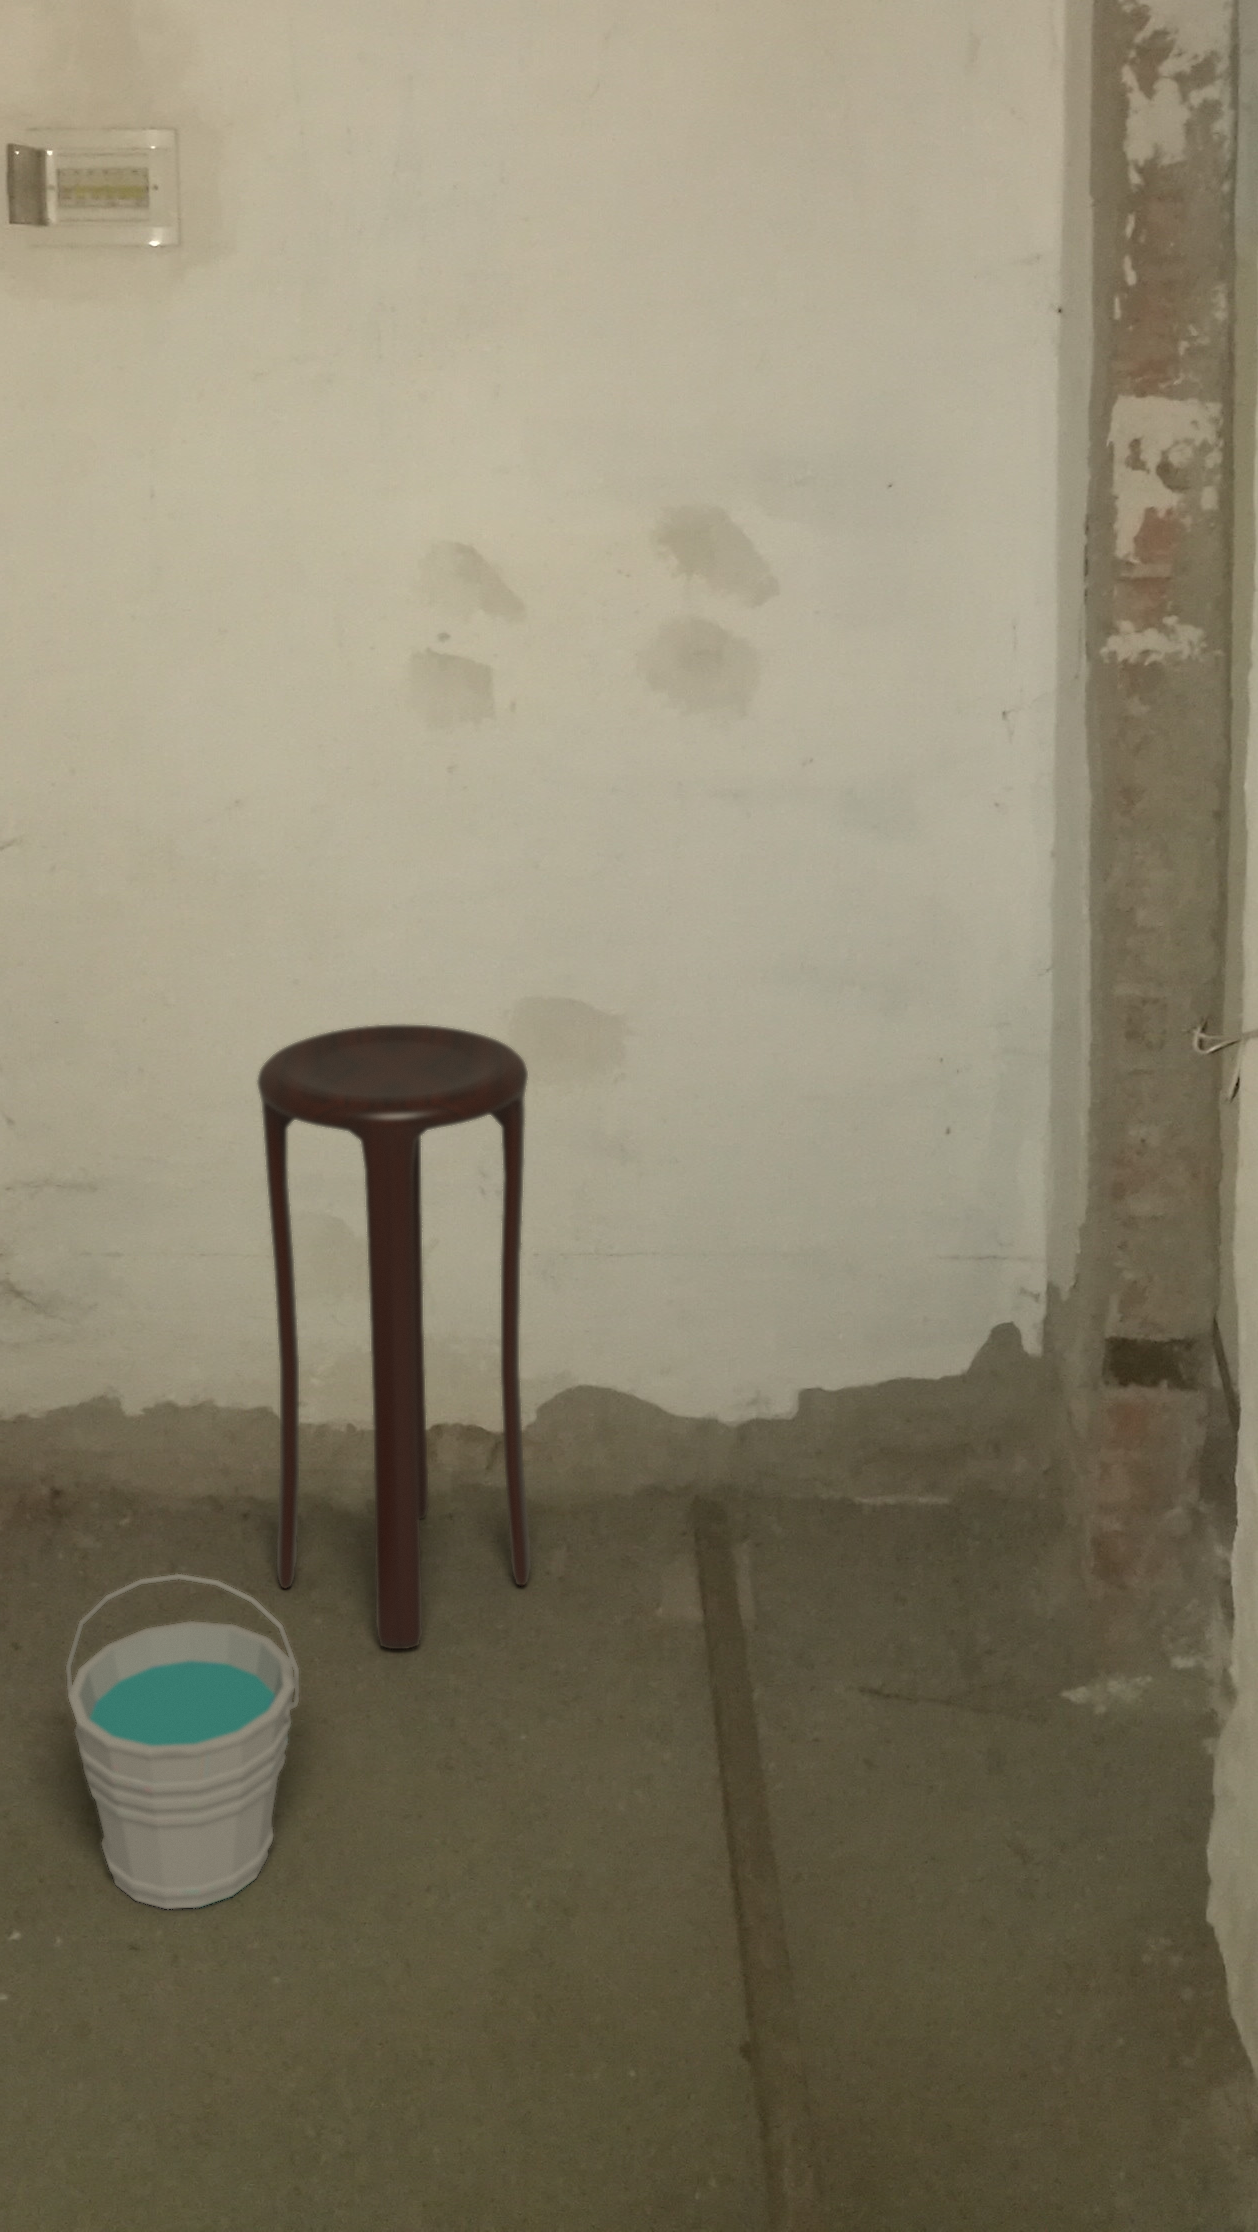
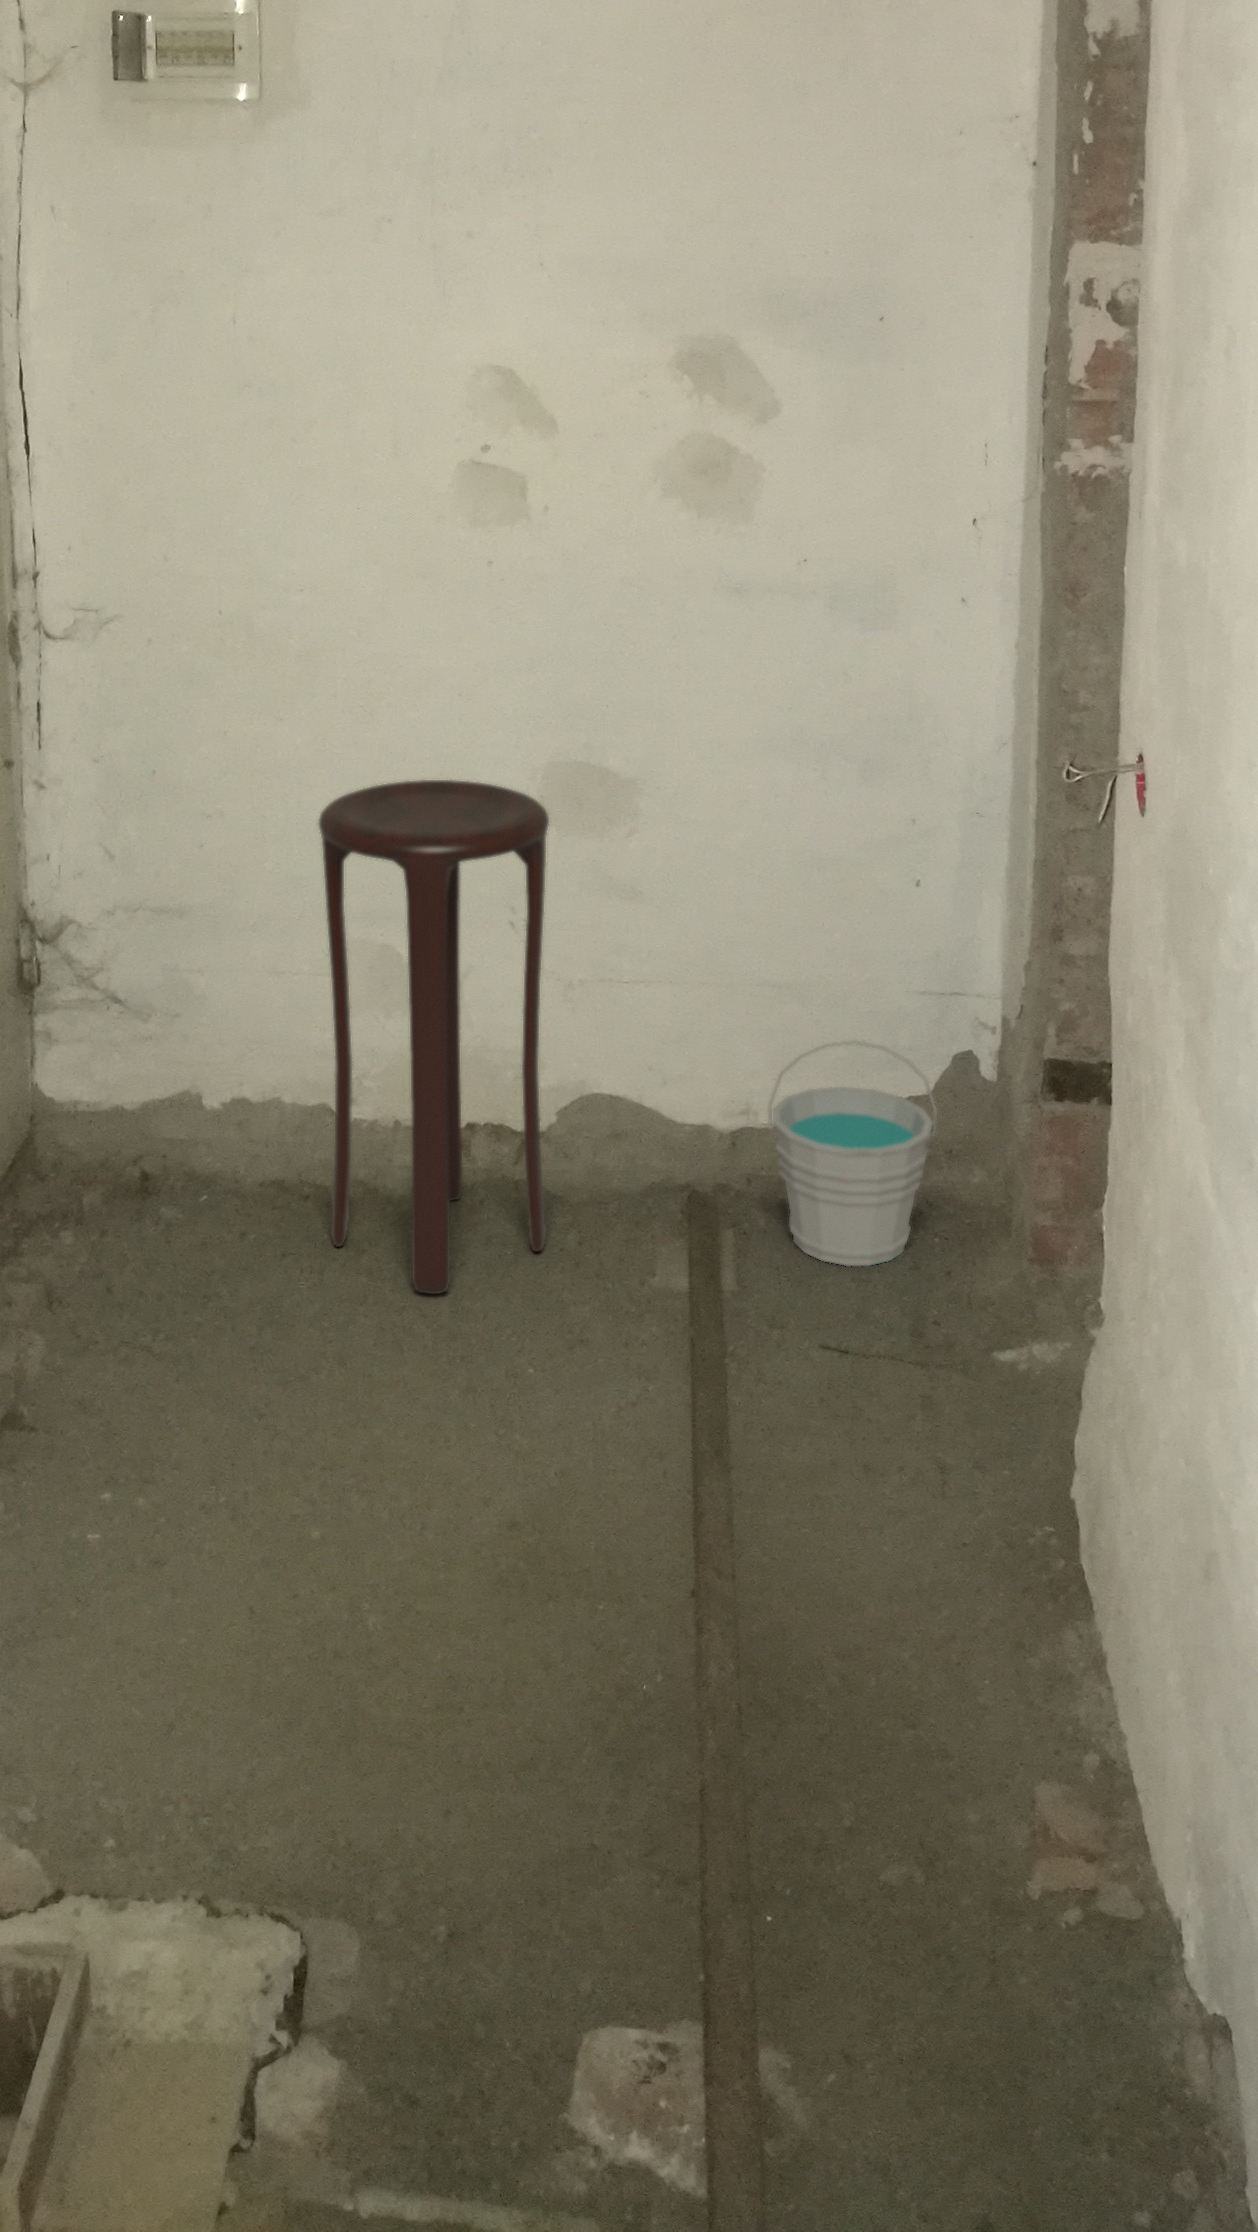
bucket: present [66,1574,299,1909] -> present [768,1041,937,1266]

